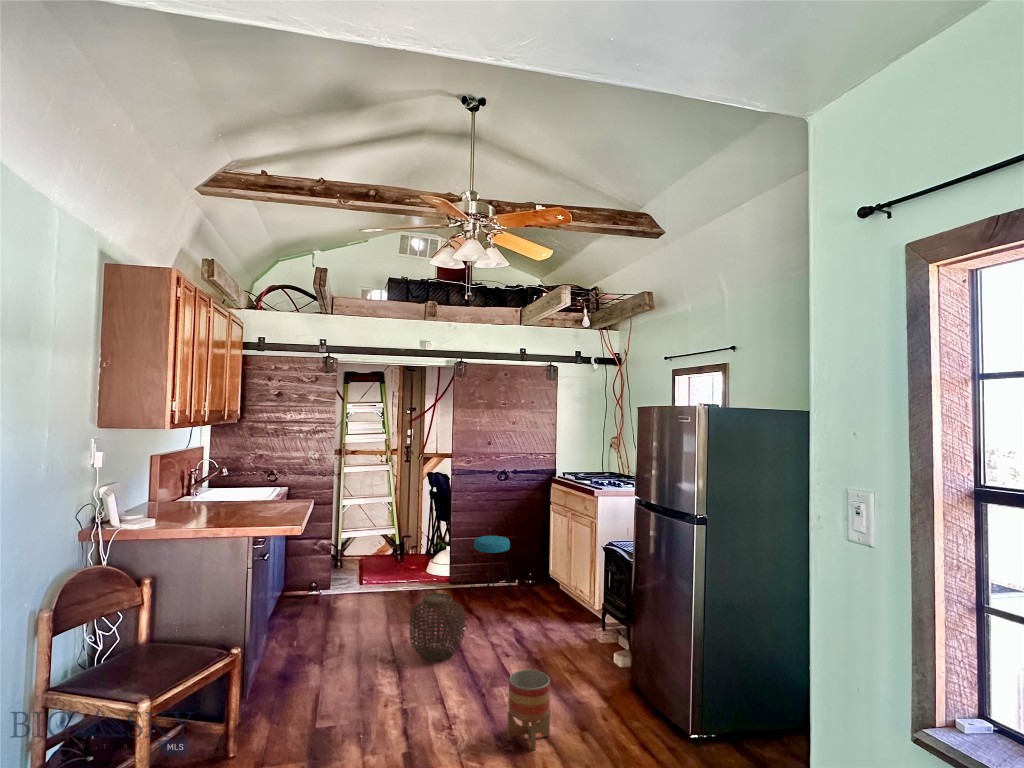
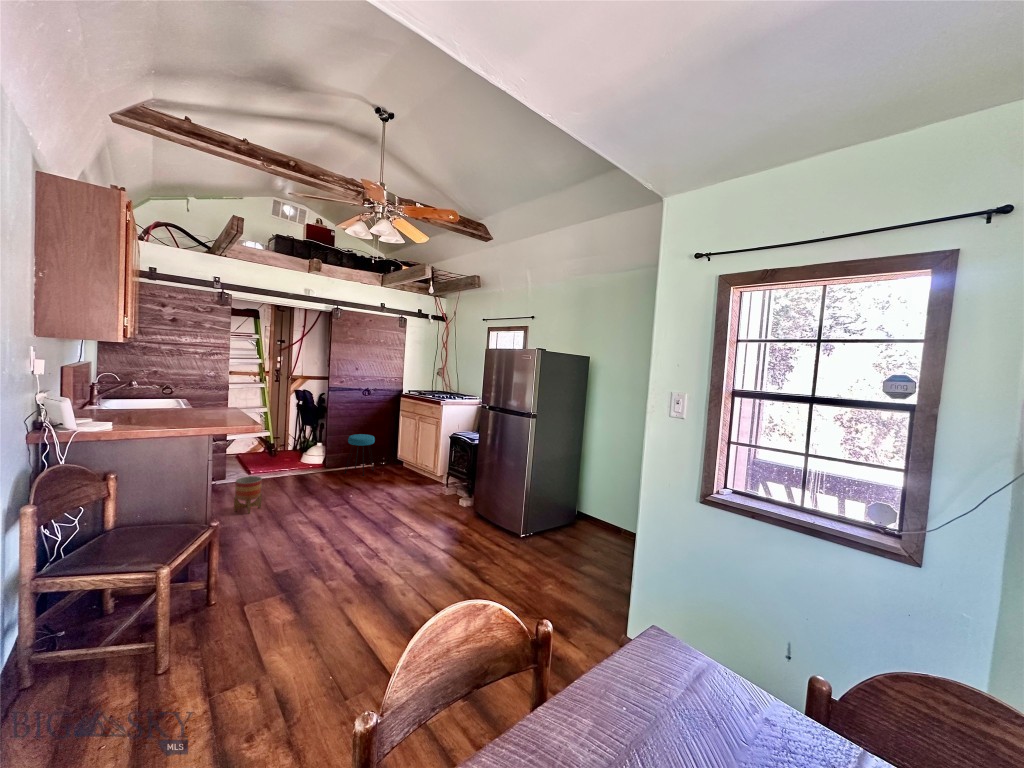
woven basket: present [409,593,465,661] -> none [322,473,364,519]
planter: present [507,670,550,750] -> present [234,476,262,513]

